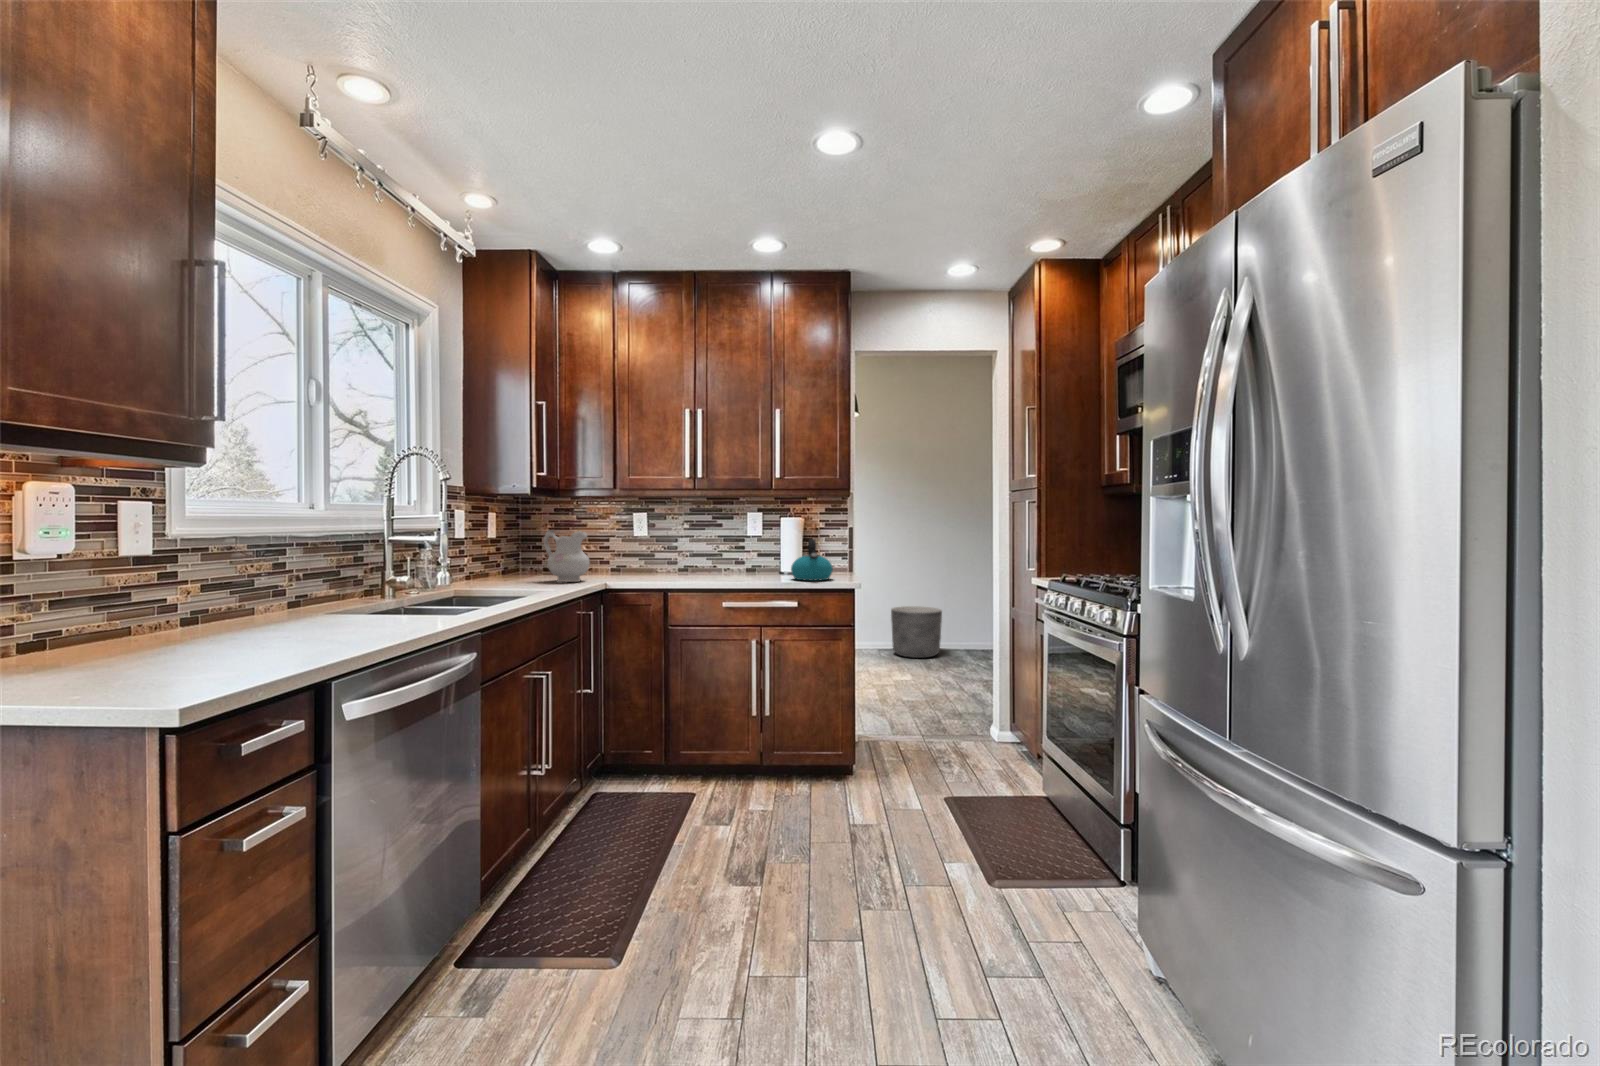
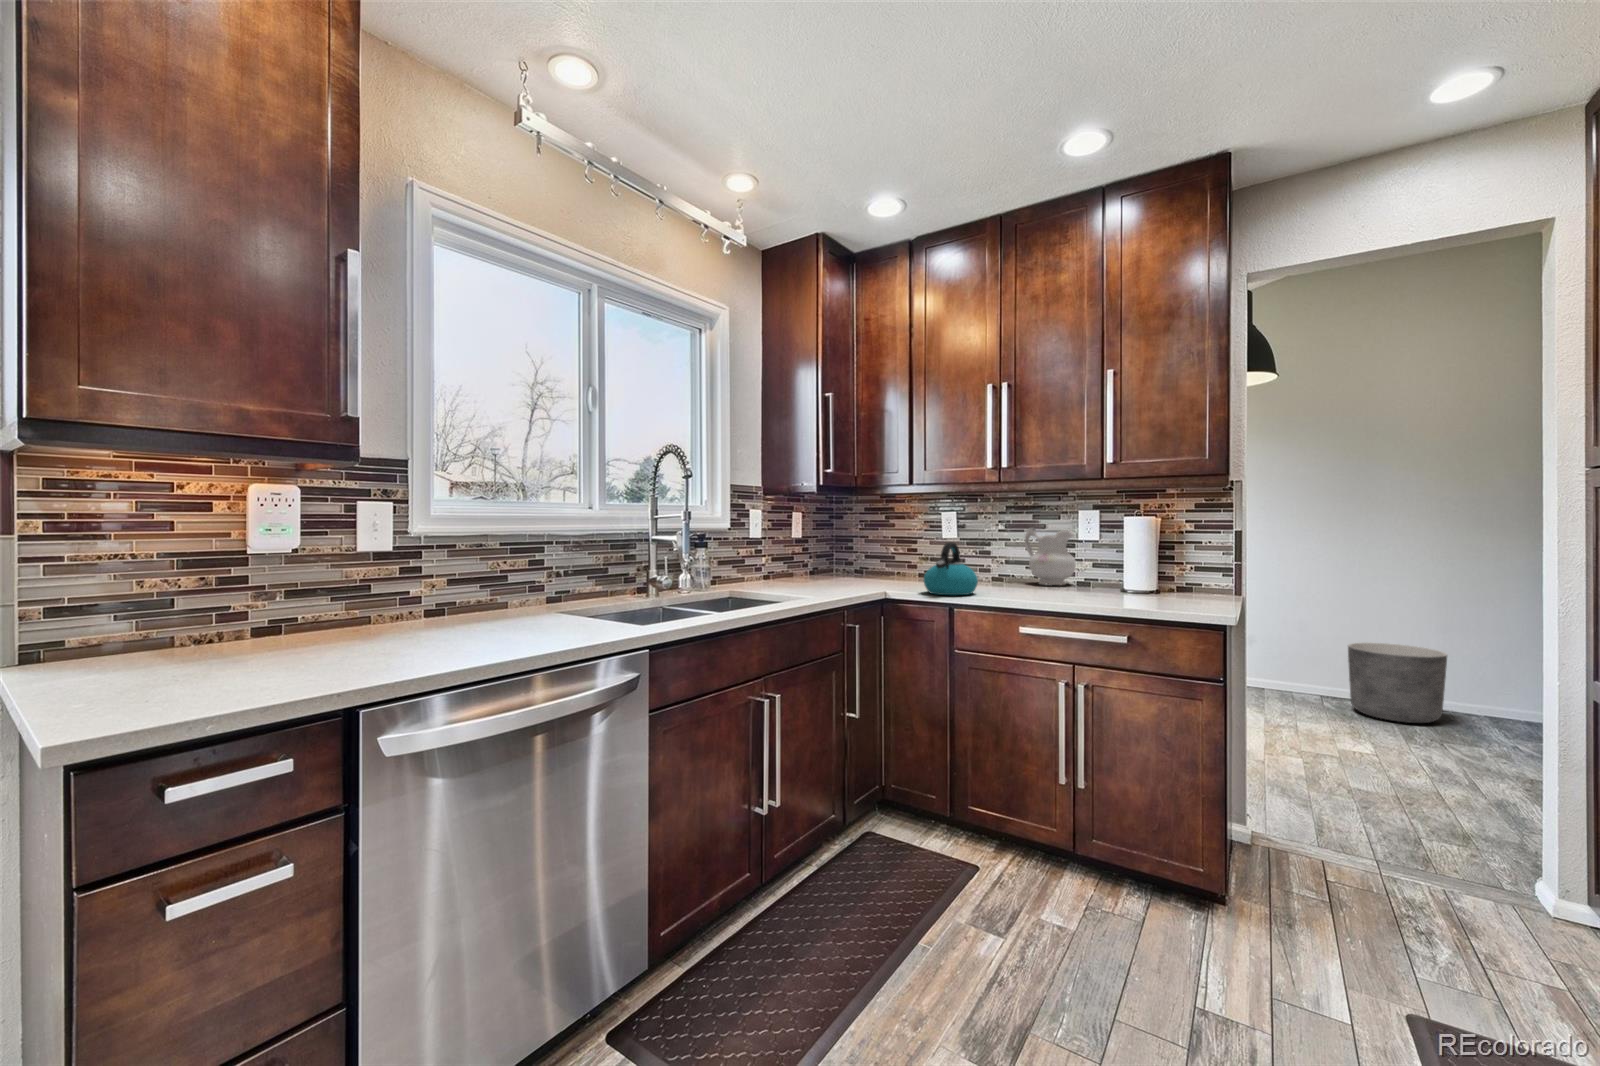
ceramic pitcher: present [544,530,590,582] -> present [1025,528,1076,585]
kettle: present [791,539,833,581] -> present [923,542,978,595]

